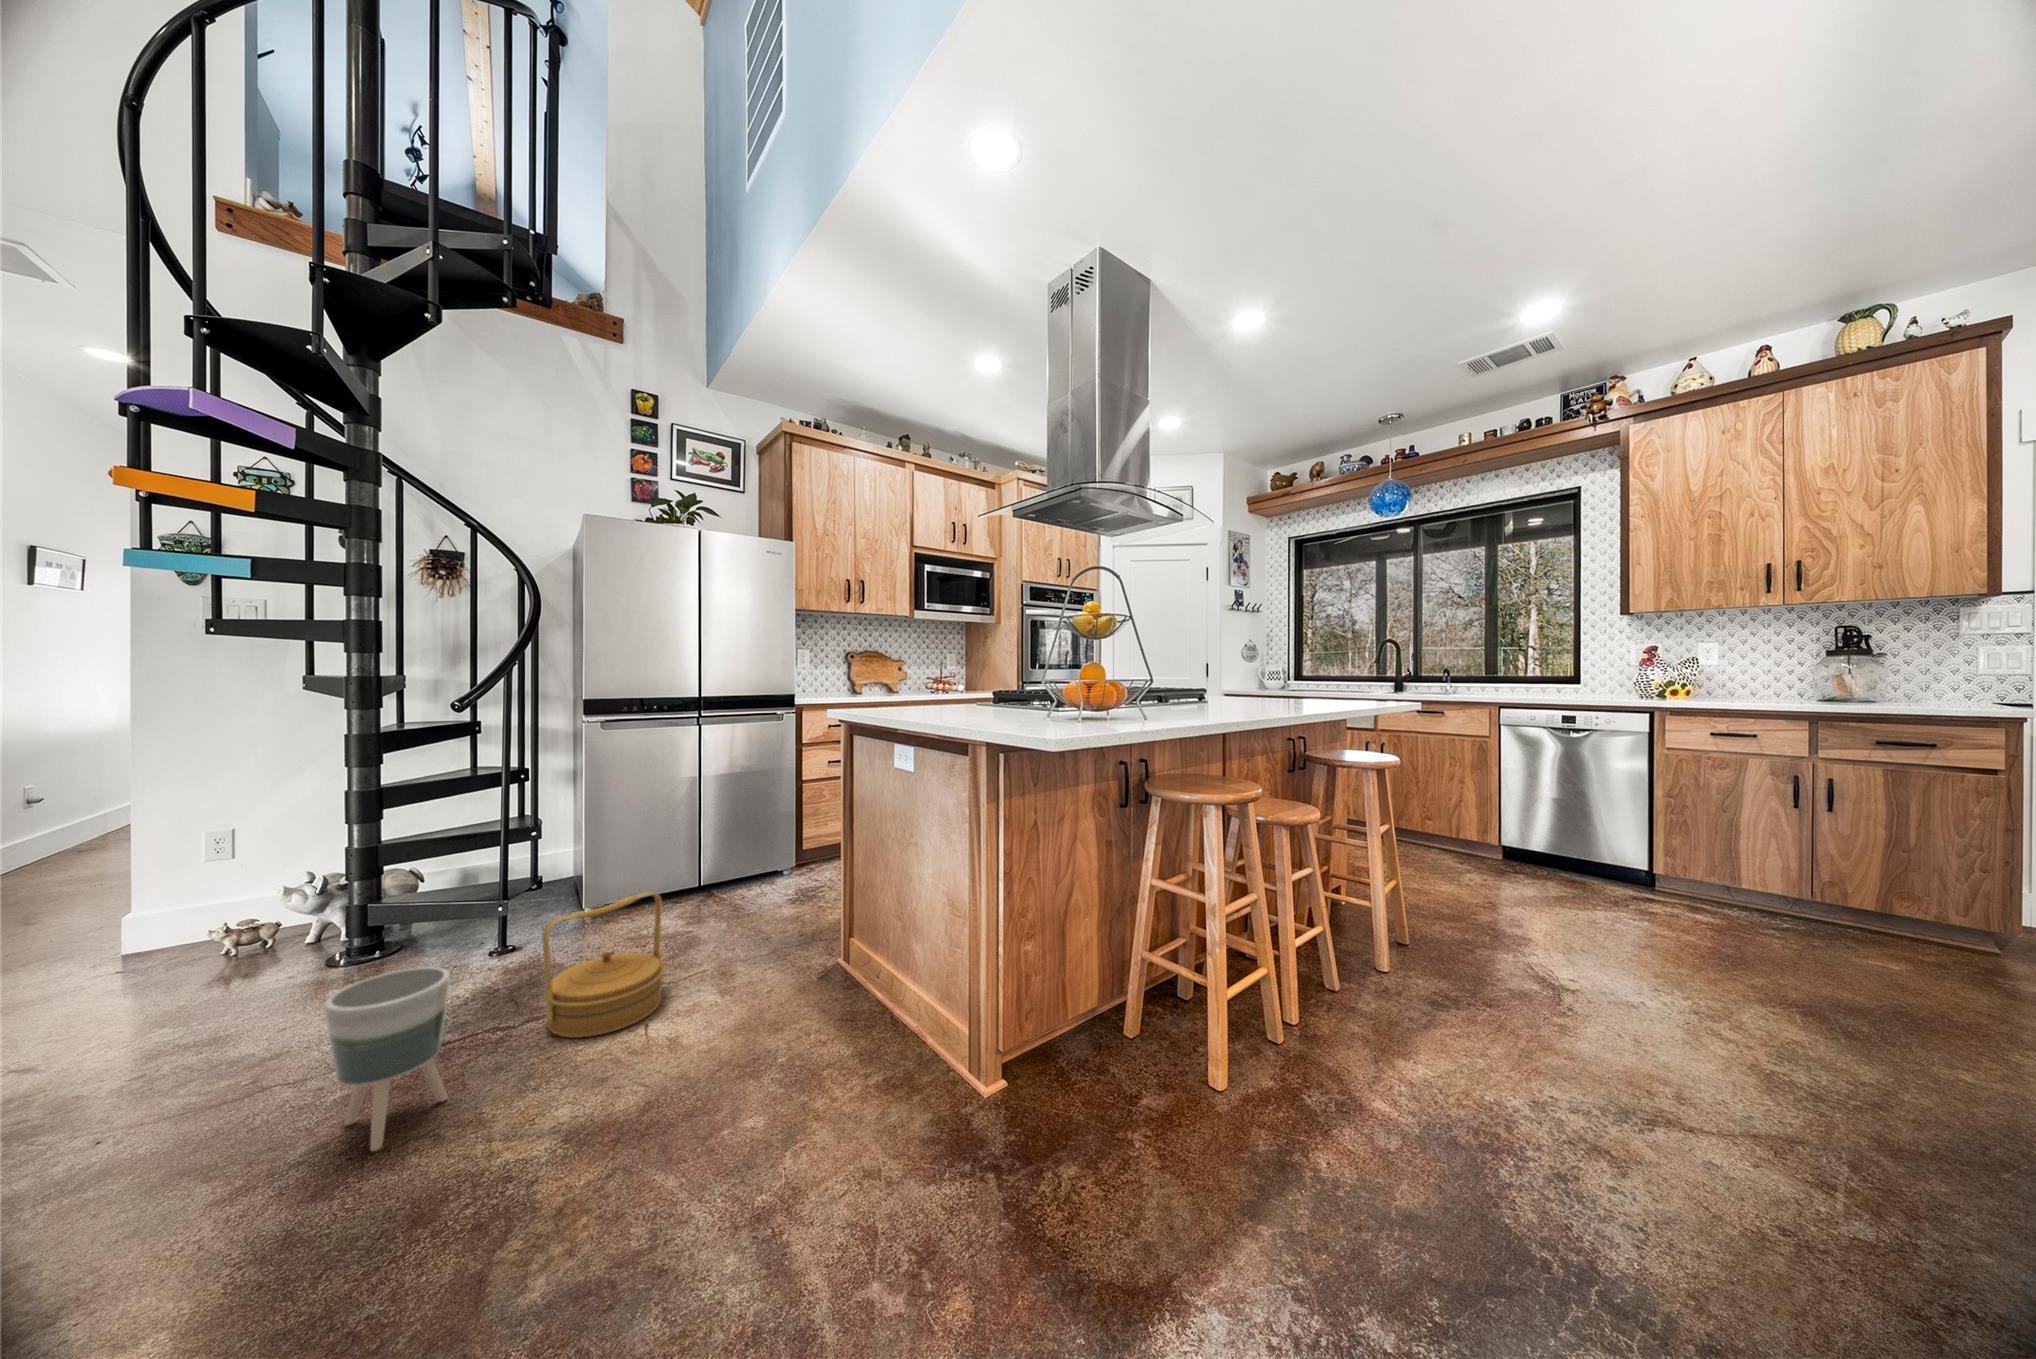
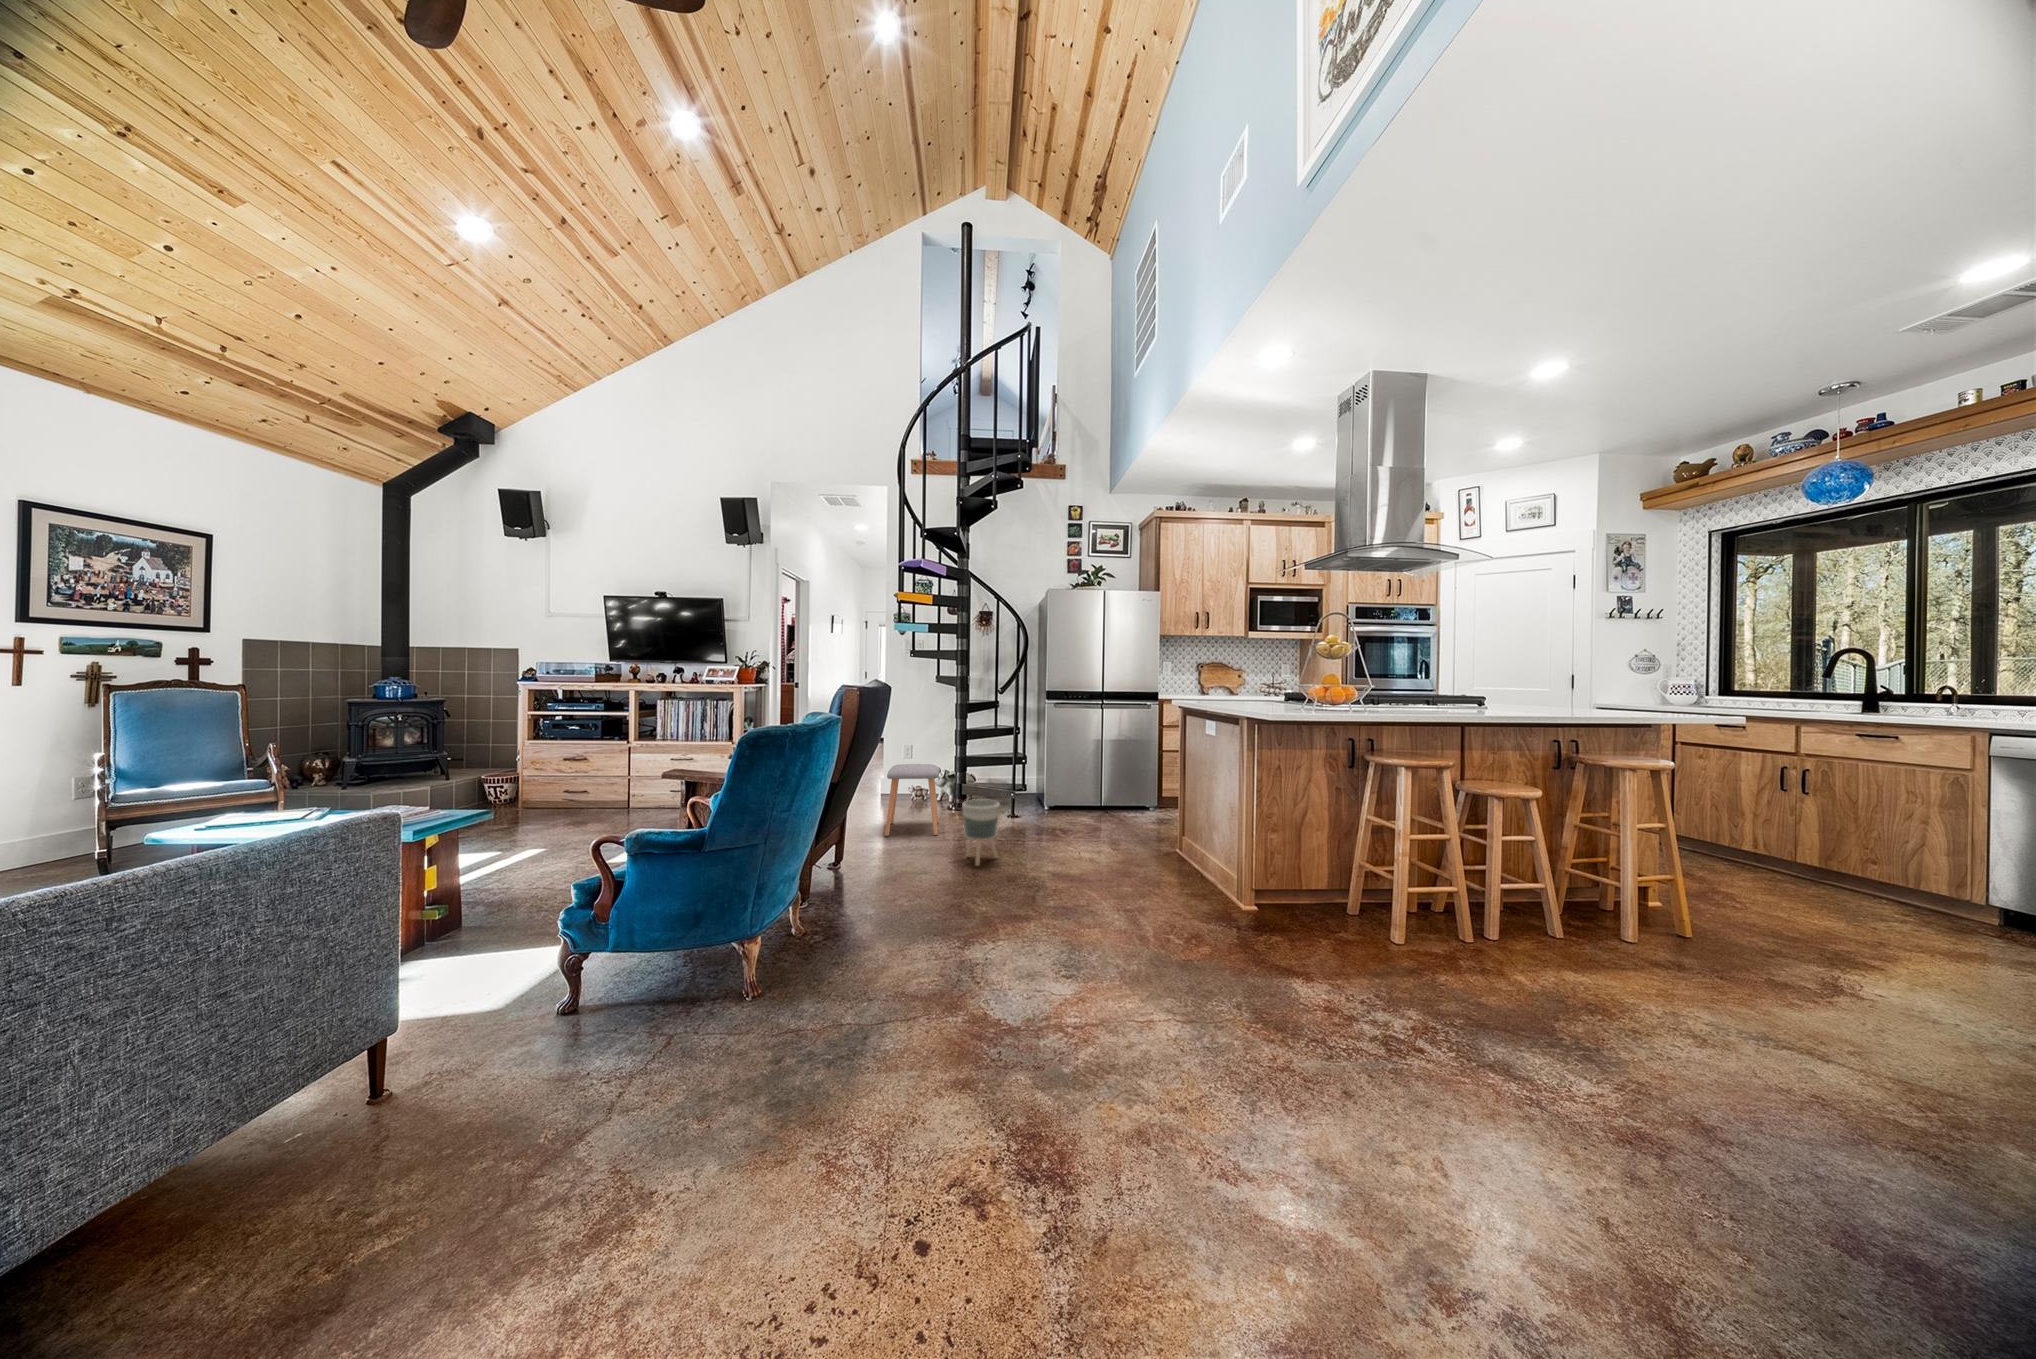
stool: none [47,891,285,1129] -> present [885,764,939,837]
basket: present [542,891,664,1038] -> none [1030,789,1081,853]

